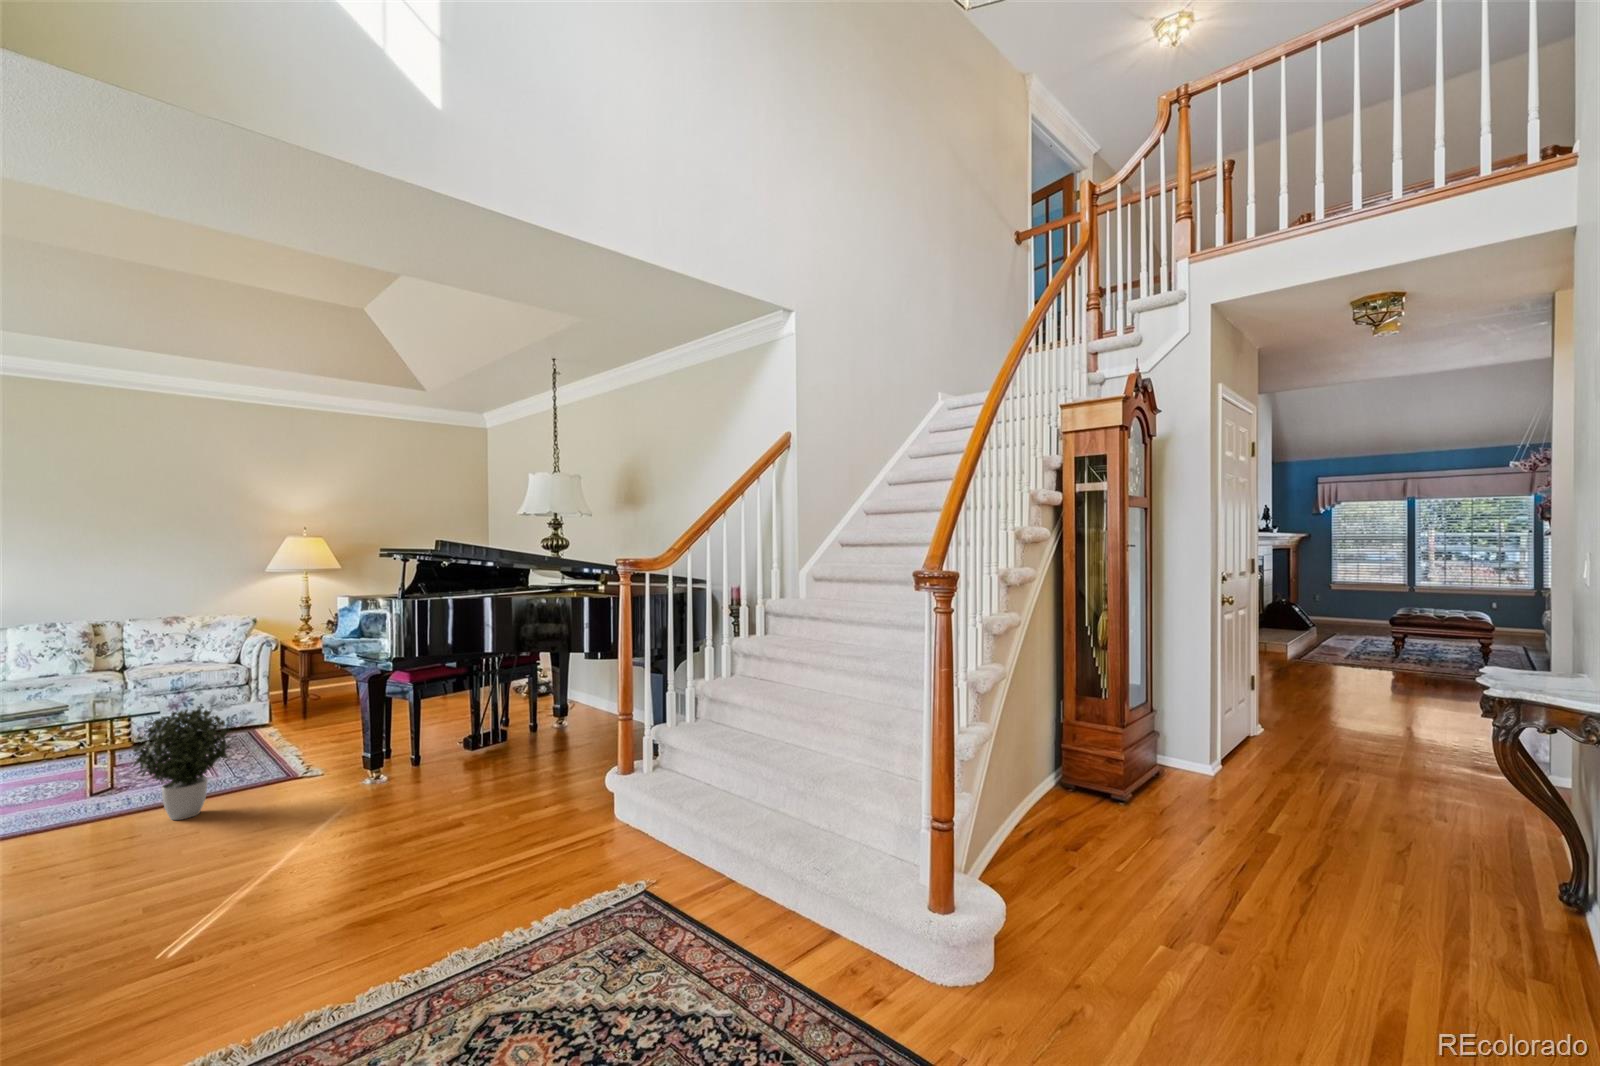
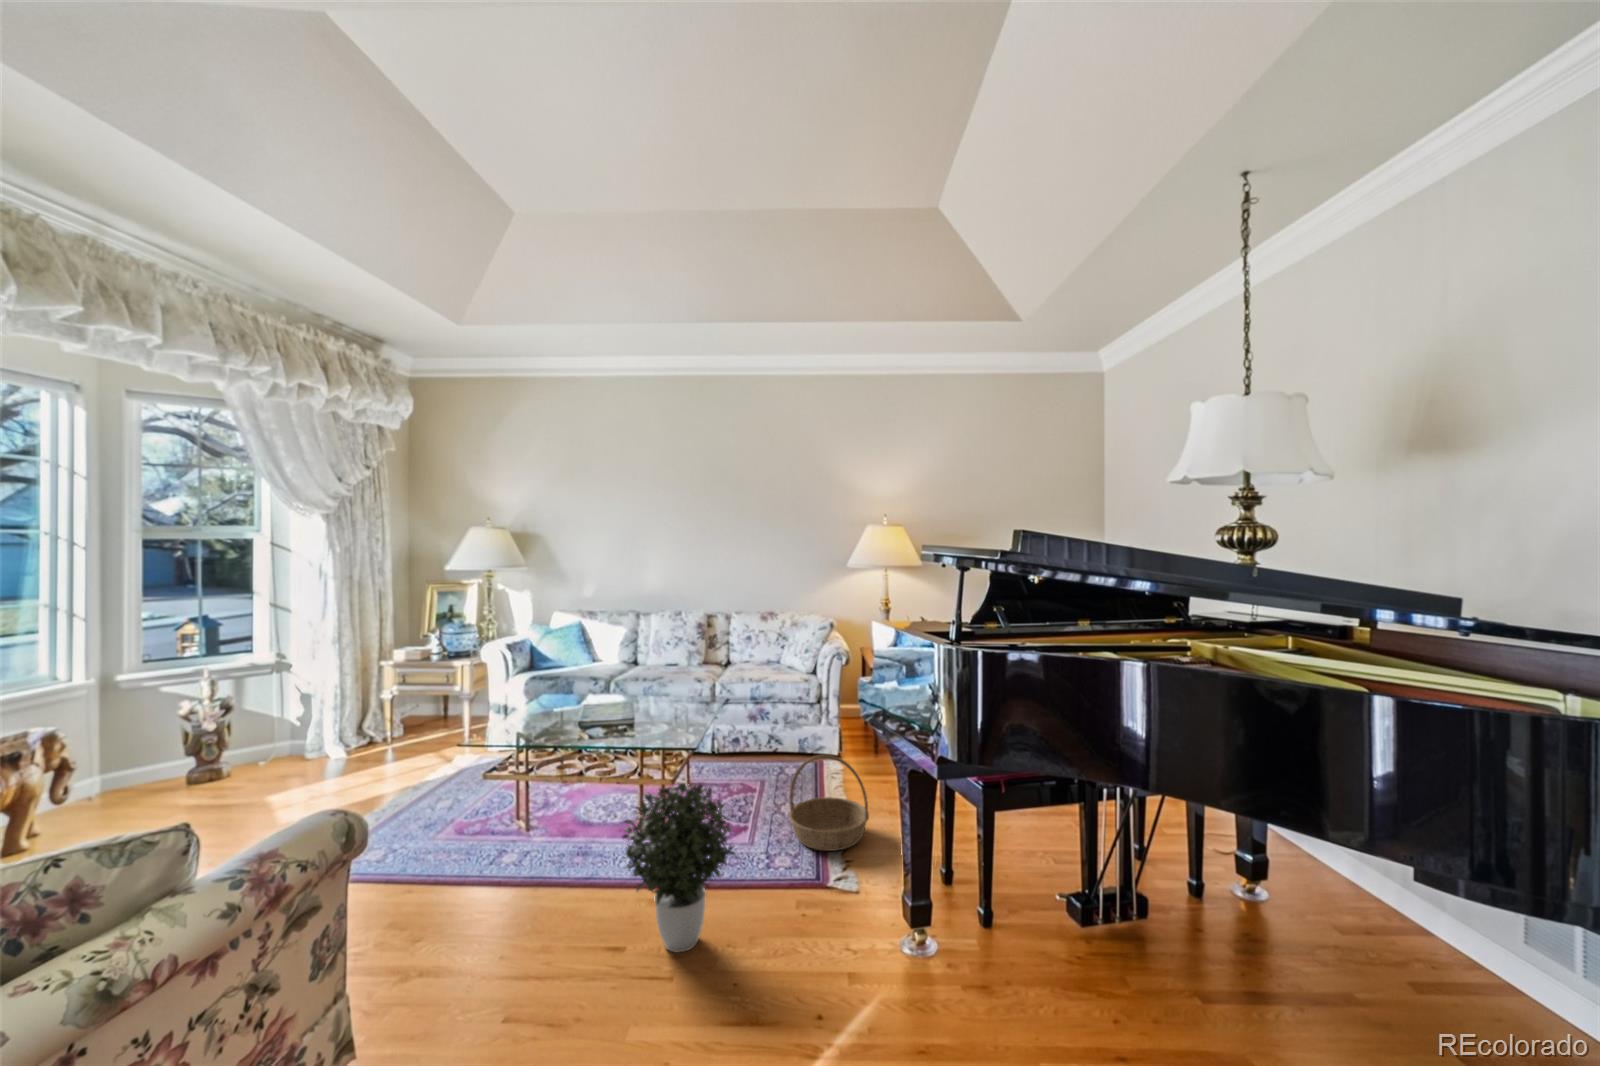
basket: none [246,699,319,765] -> present [789,755,869,851]

